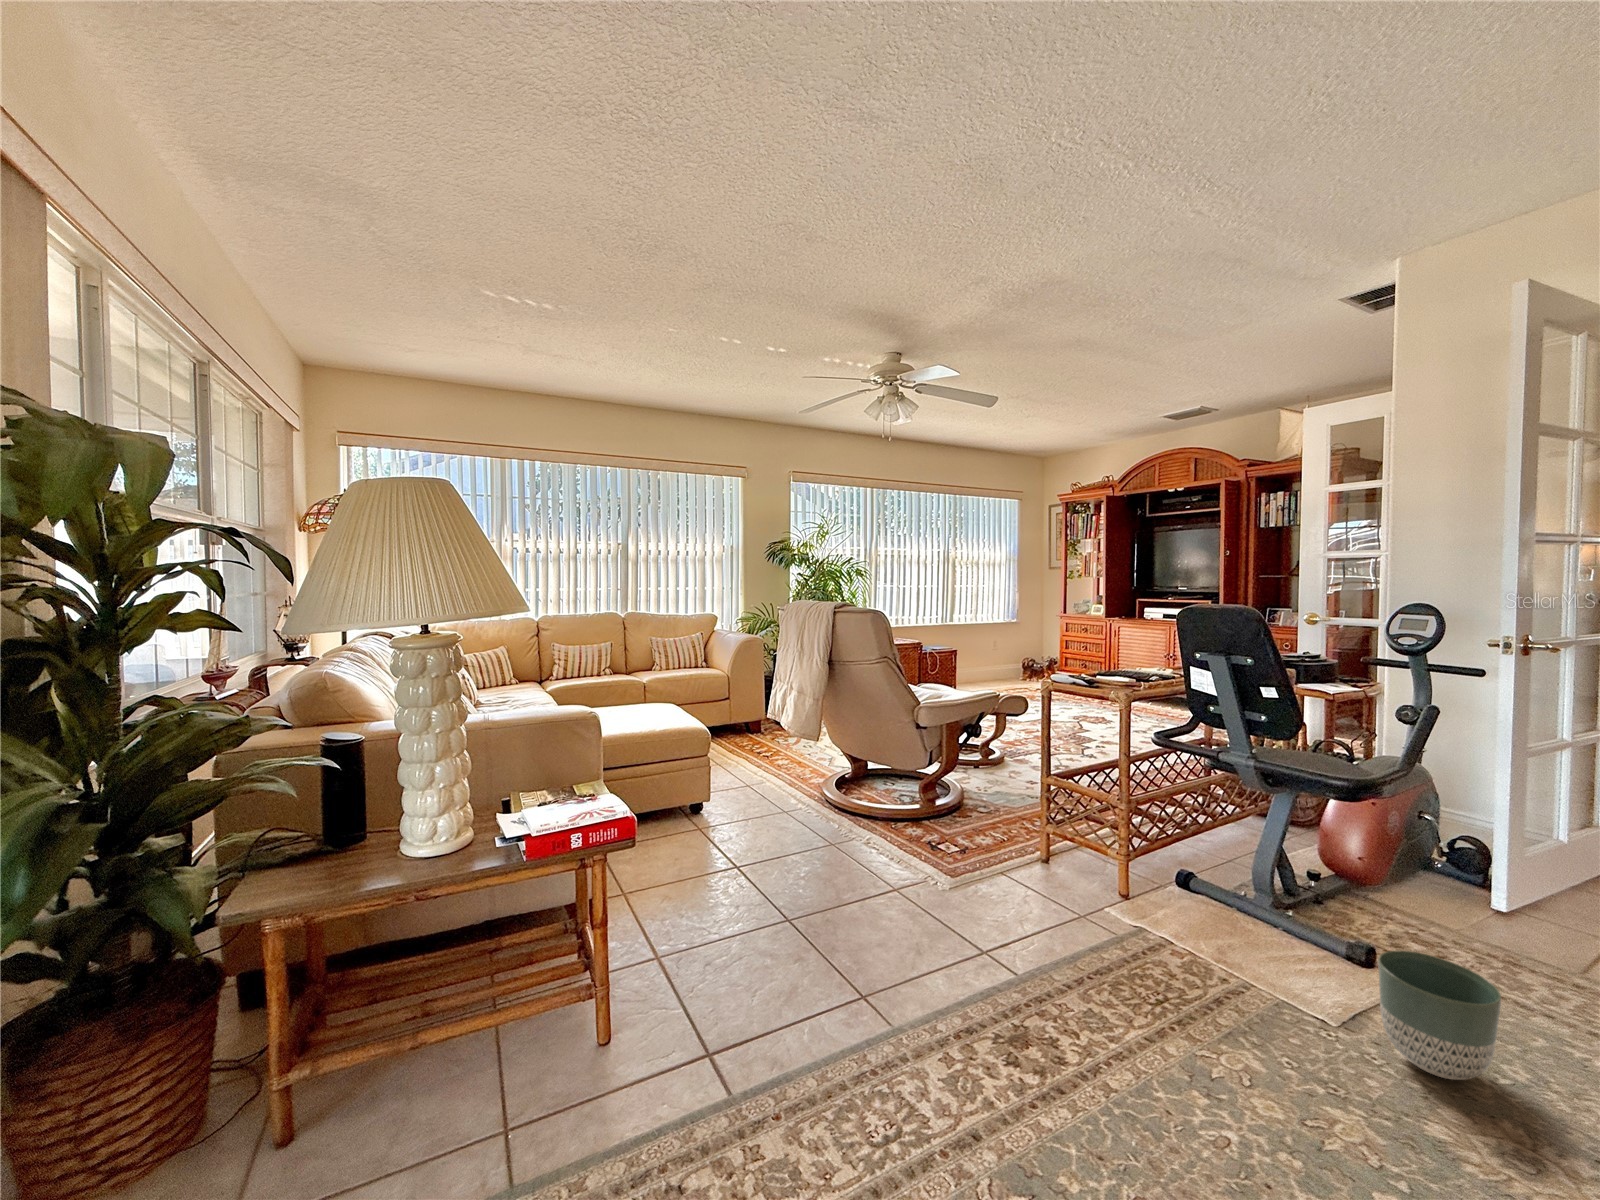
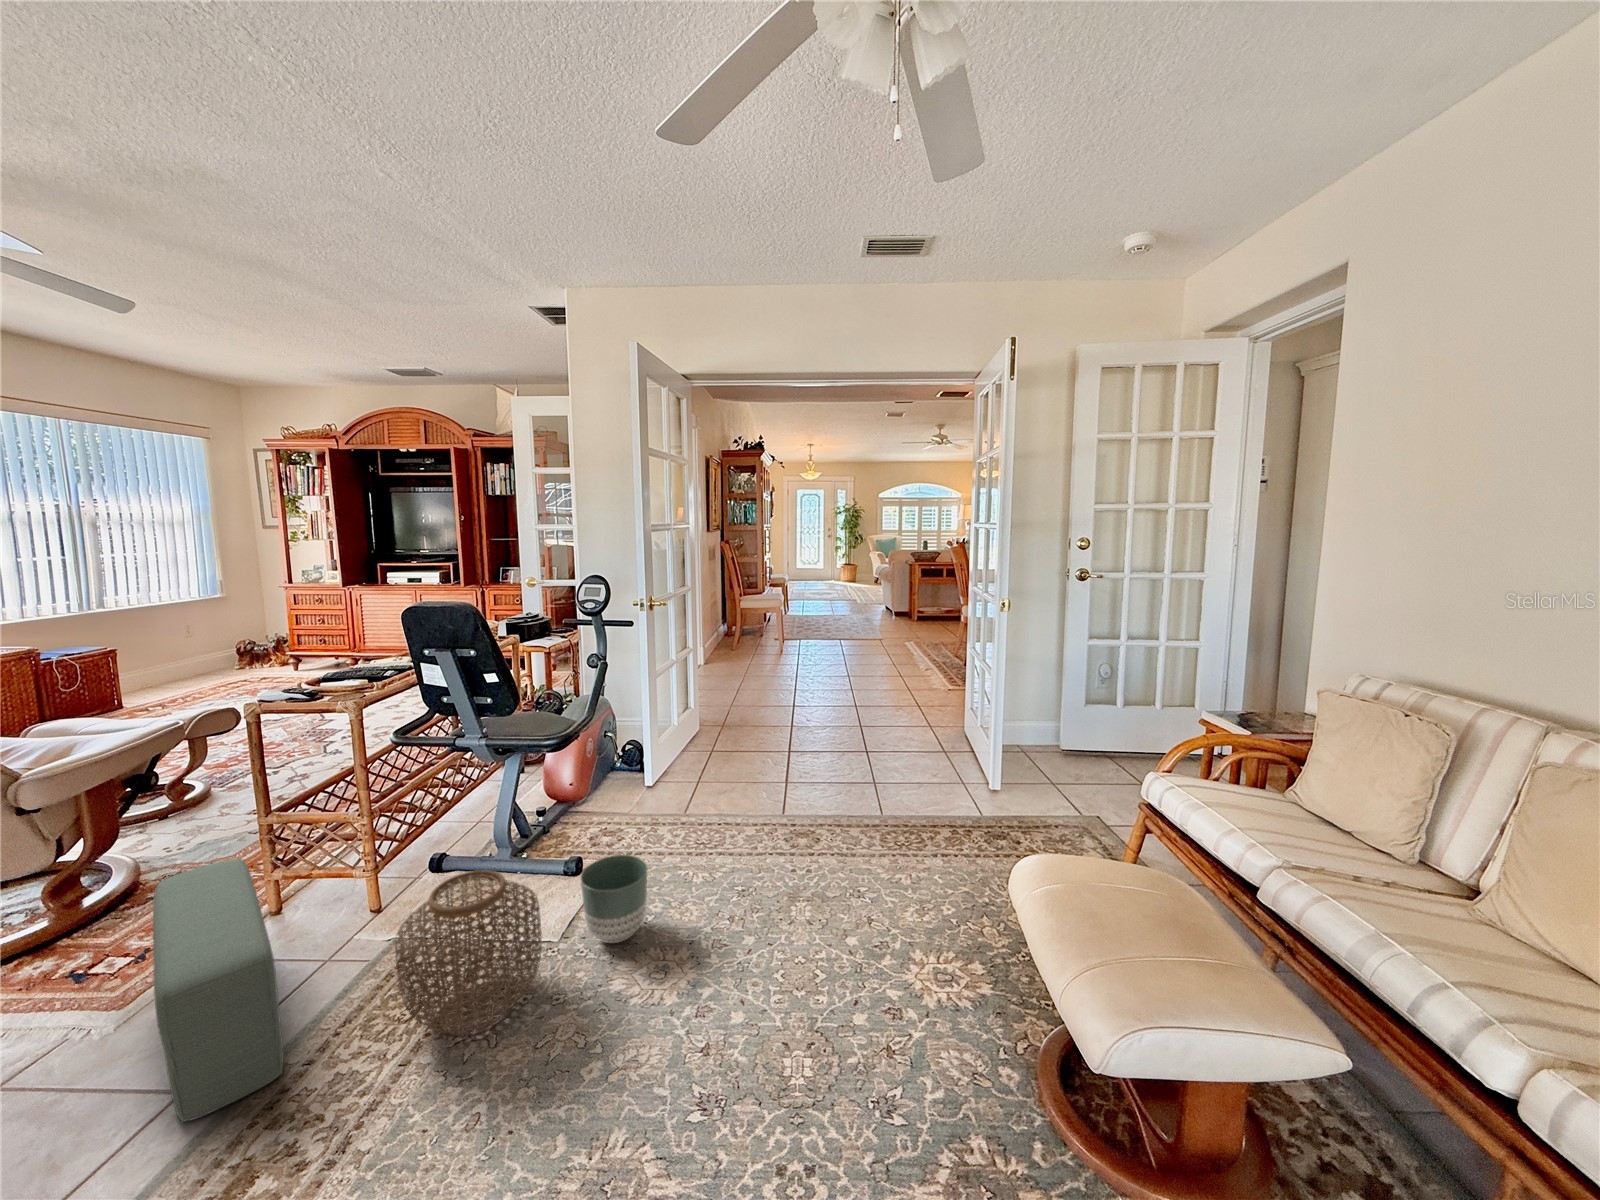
pouf: none [978,795,1052,982] -> present [153,858,283,1123]
woven basket: none [1150,880,1318,1064] -> present [395,870,542,1035]

